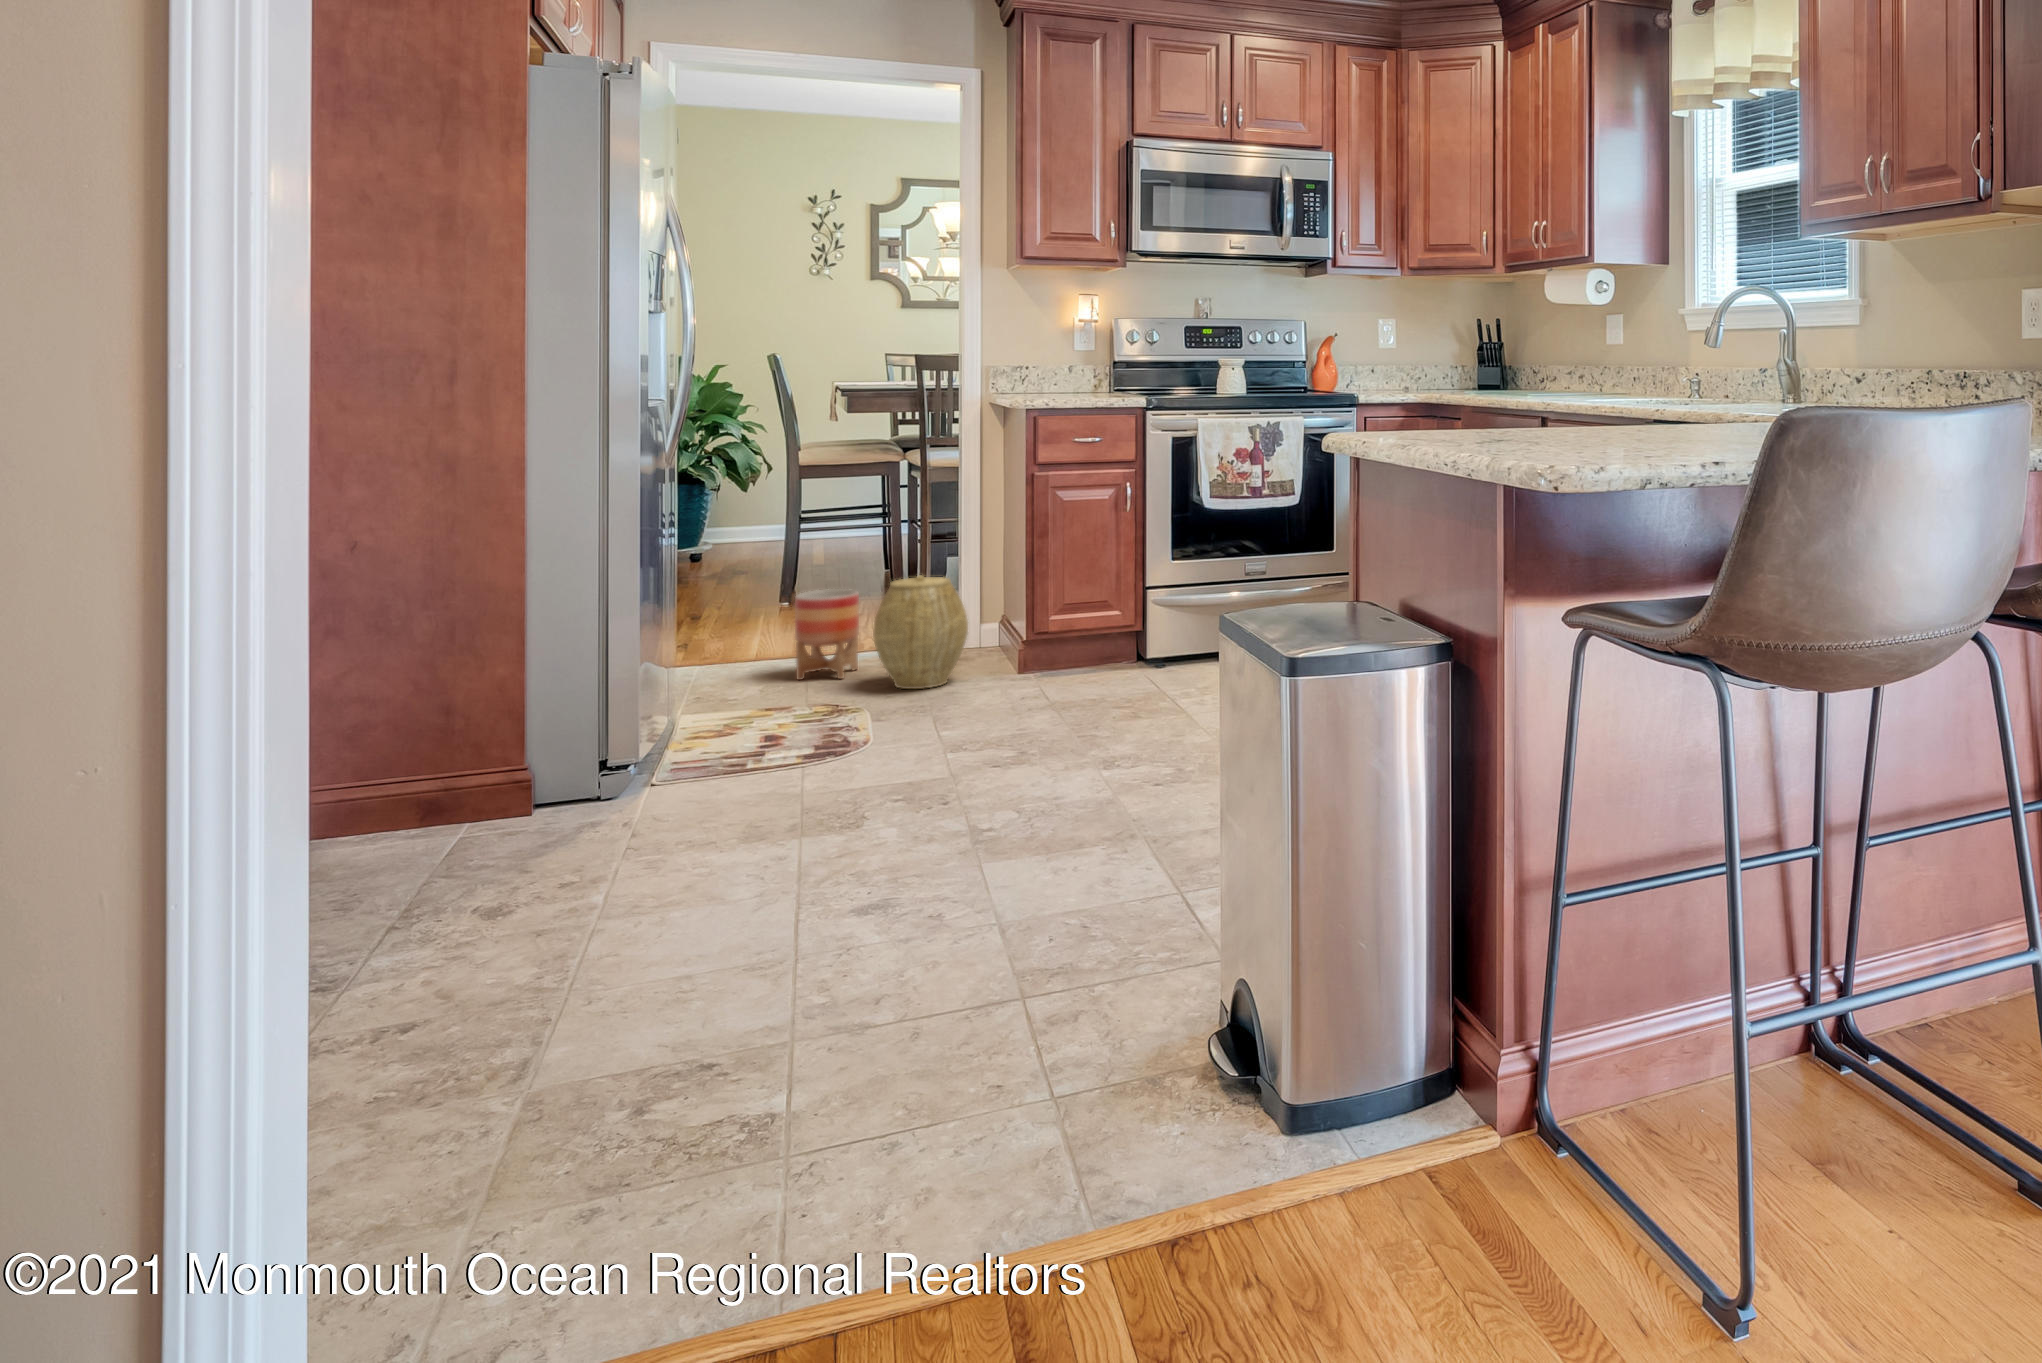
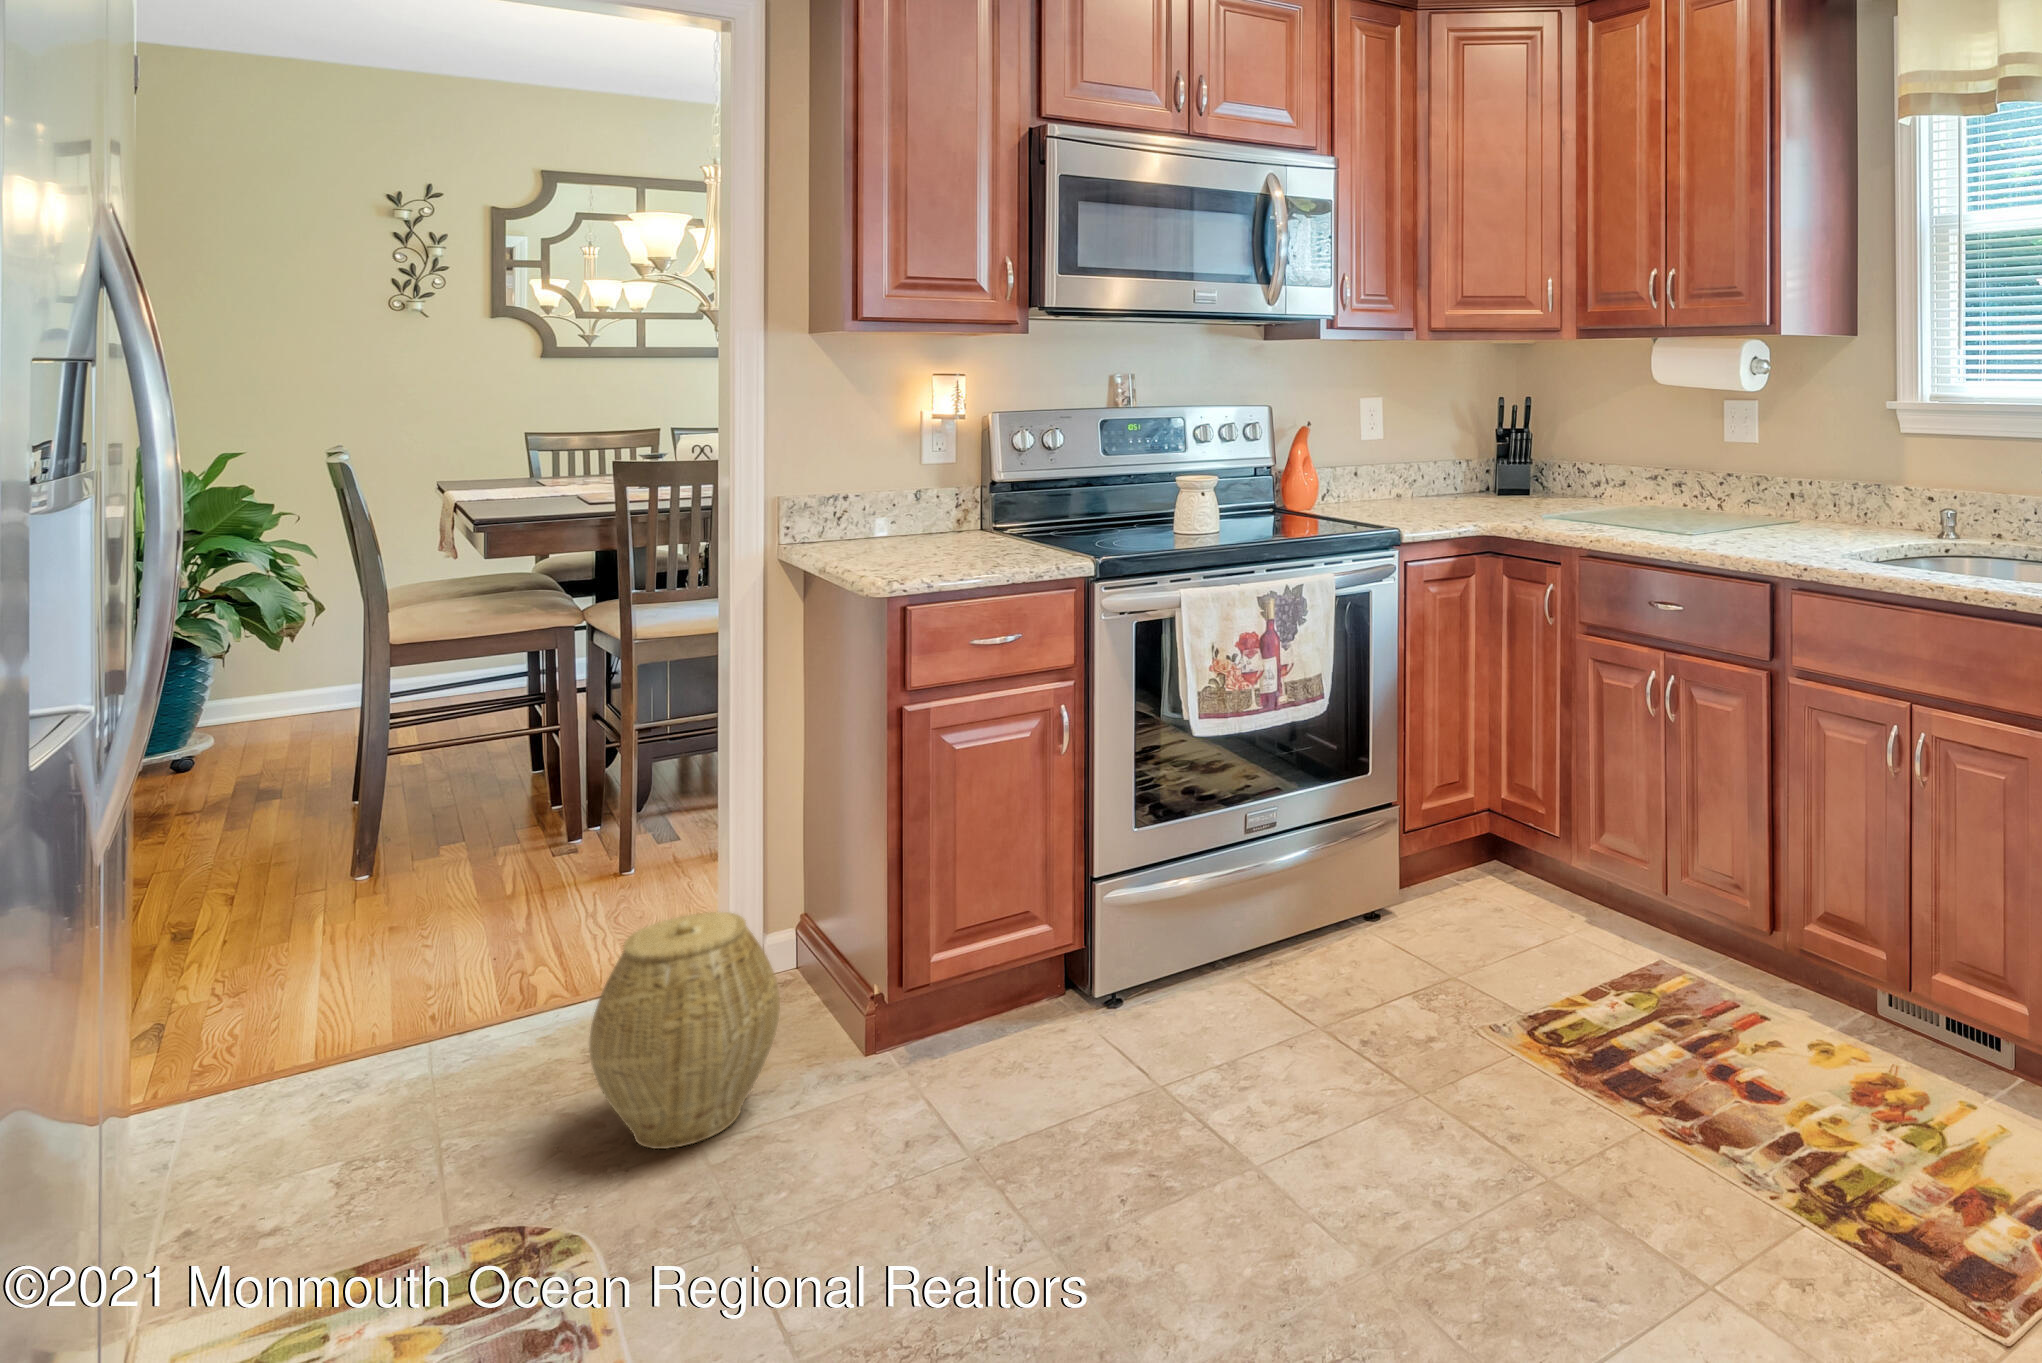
planter: present [795,589,859,680] -> none [412,938,548,1143]

